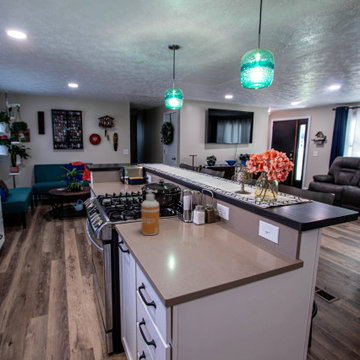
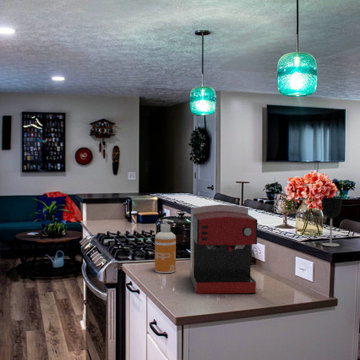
wine glass: none [286,172,306,214] -> present [322,198,342,246]
coffee maker: none [172,178,237,262] -> present [190,205,257,294]

